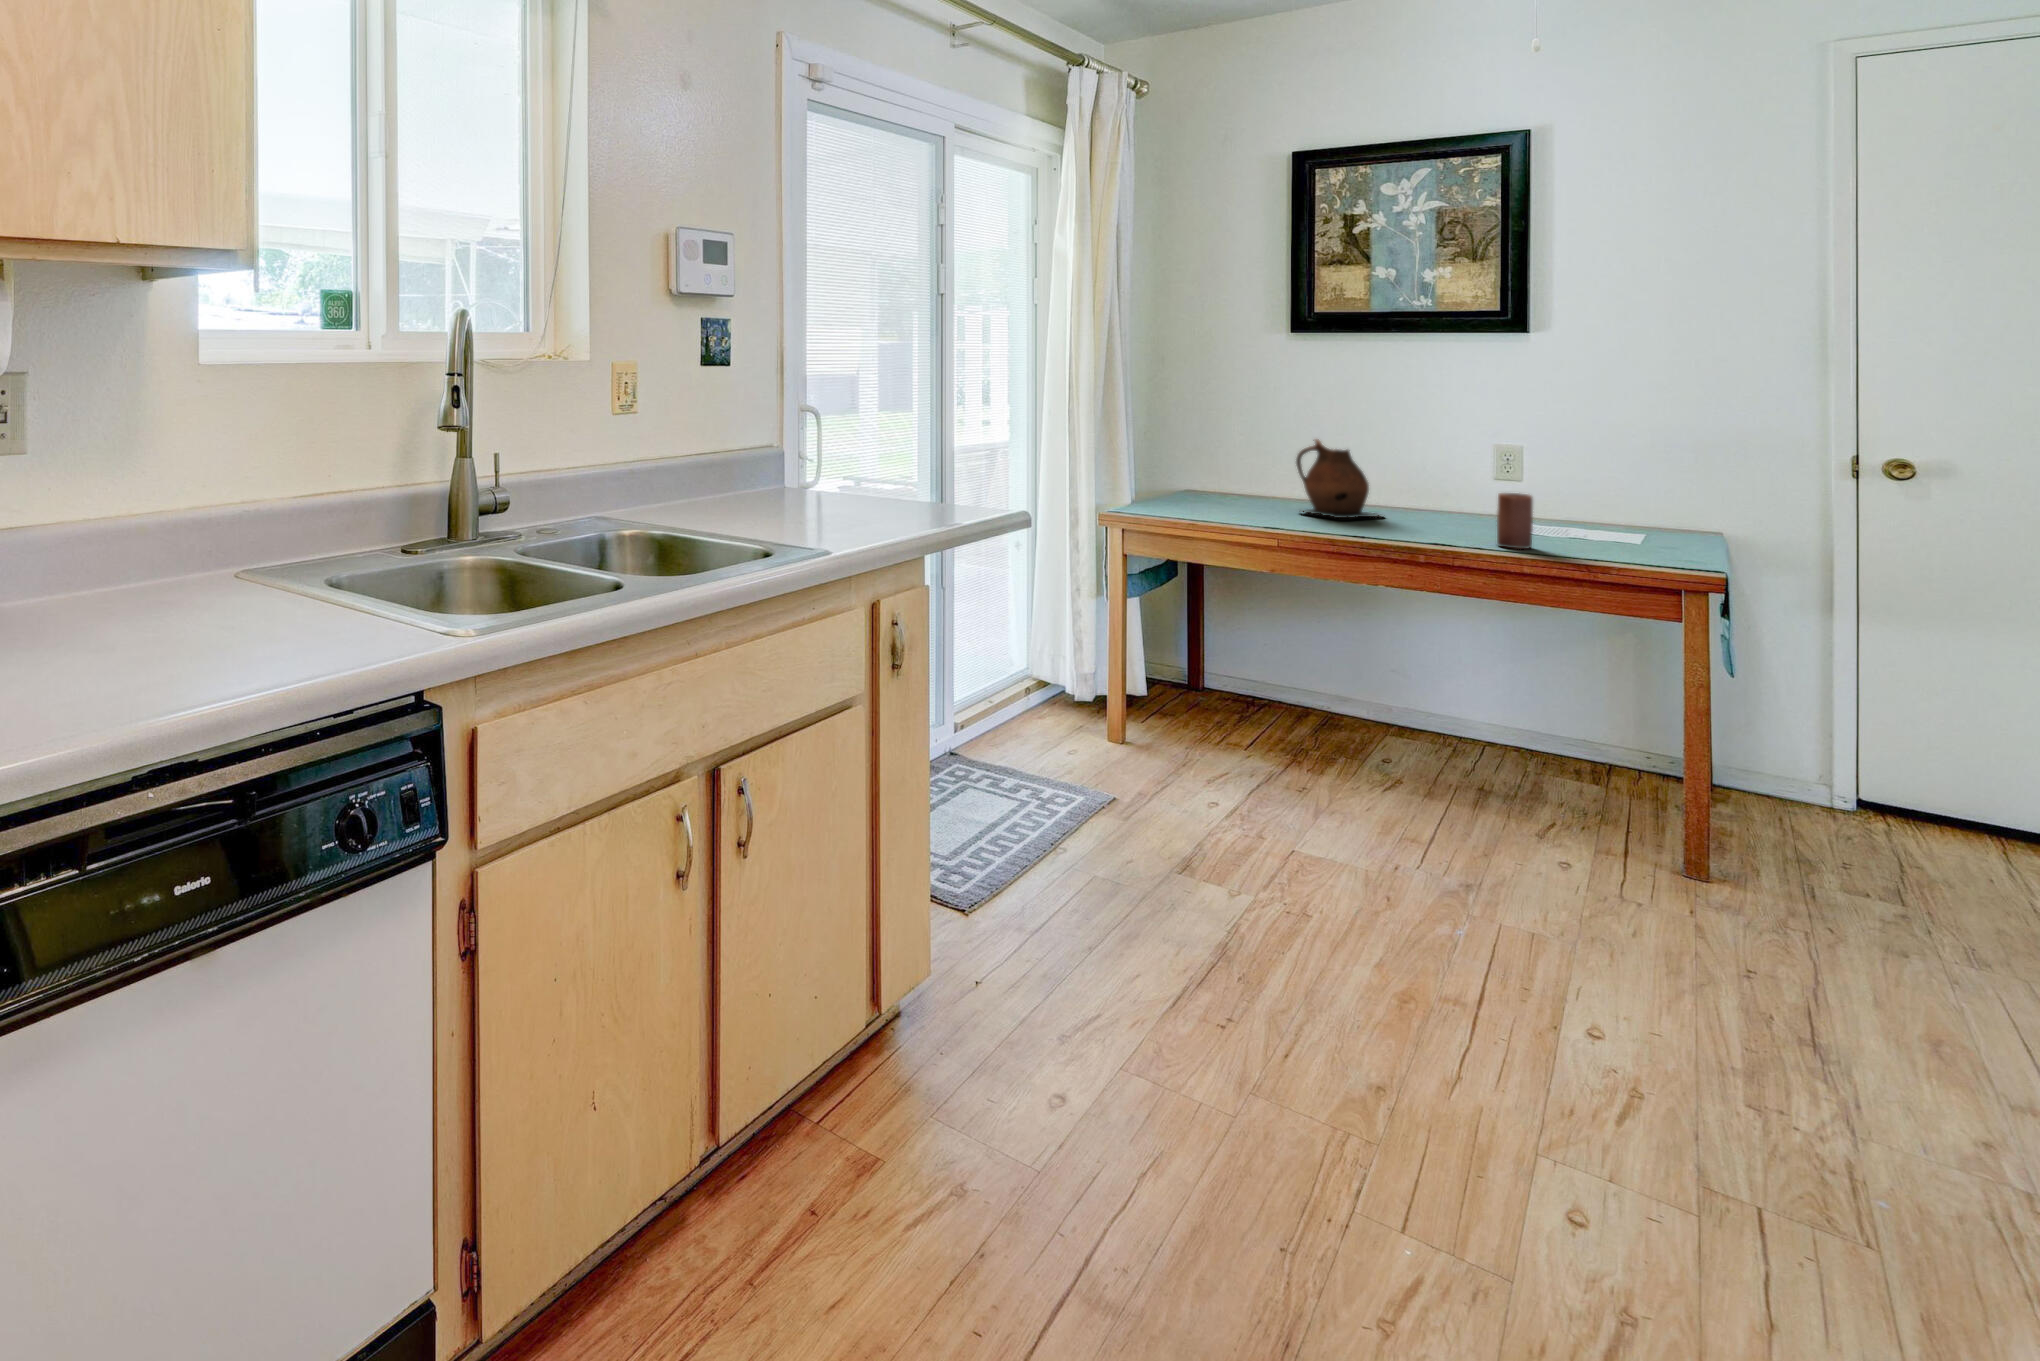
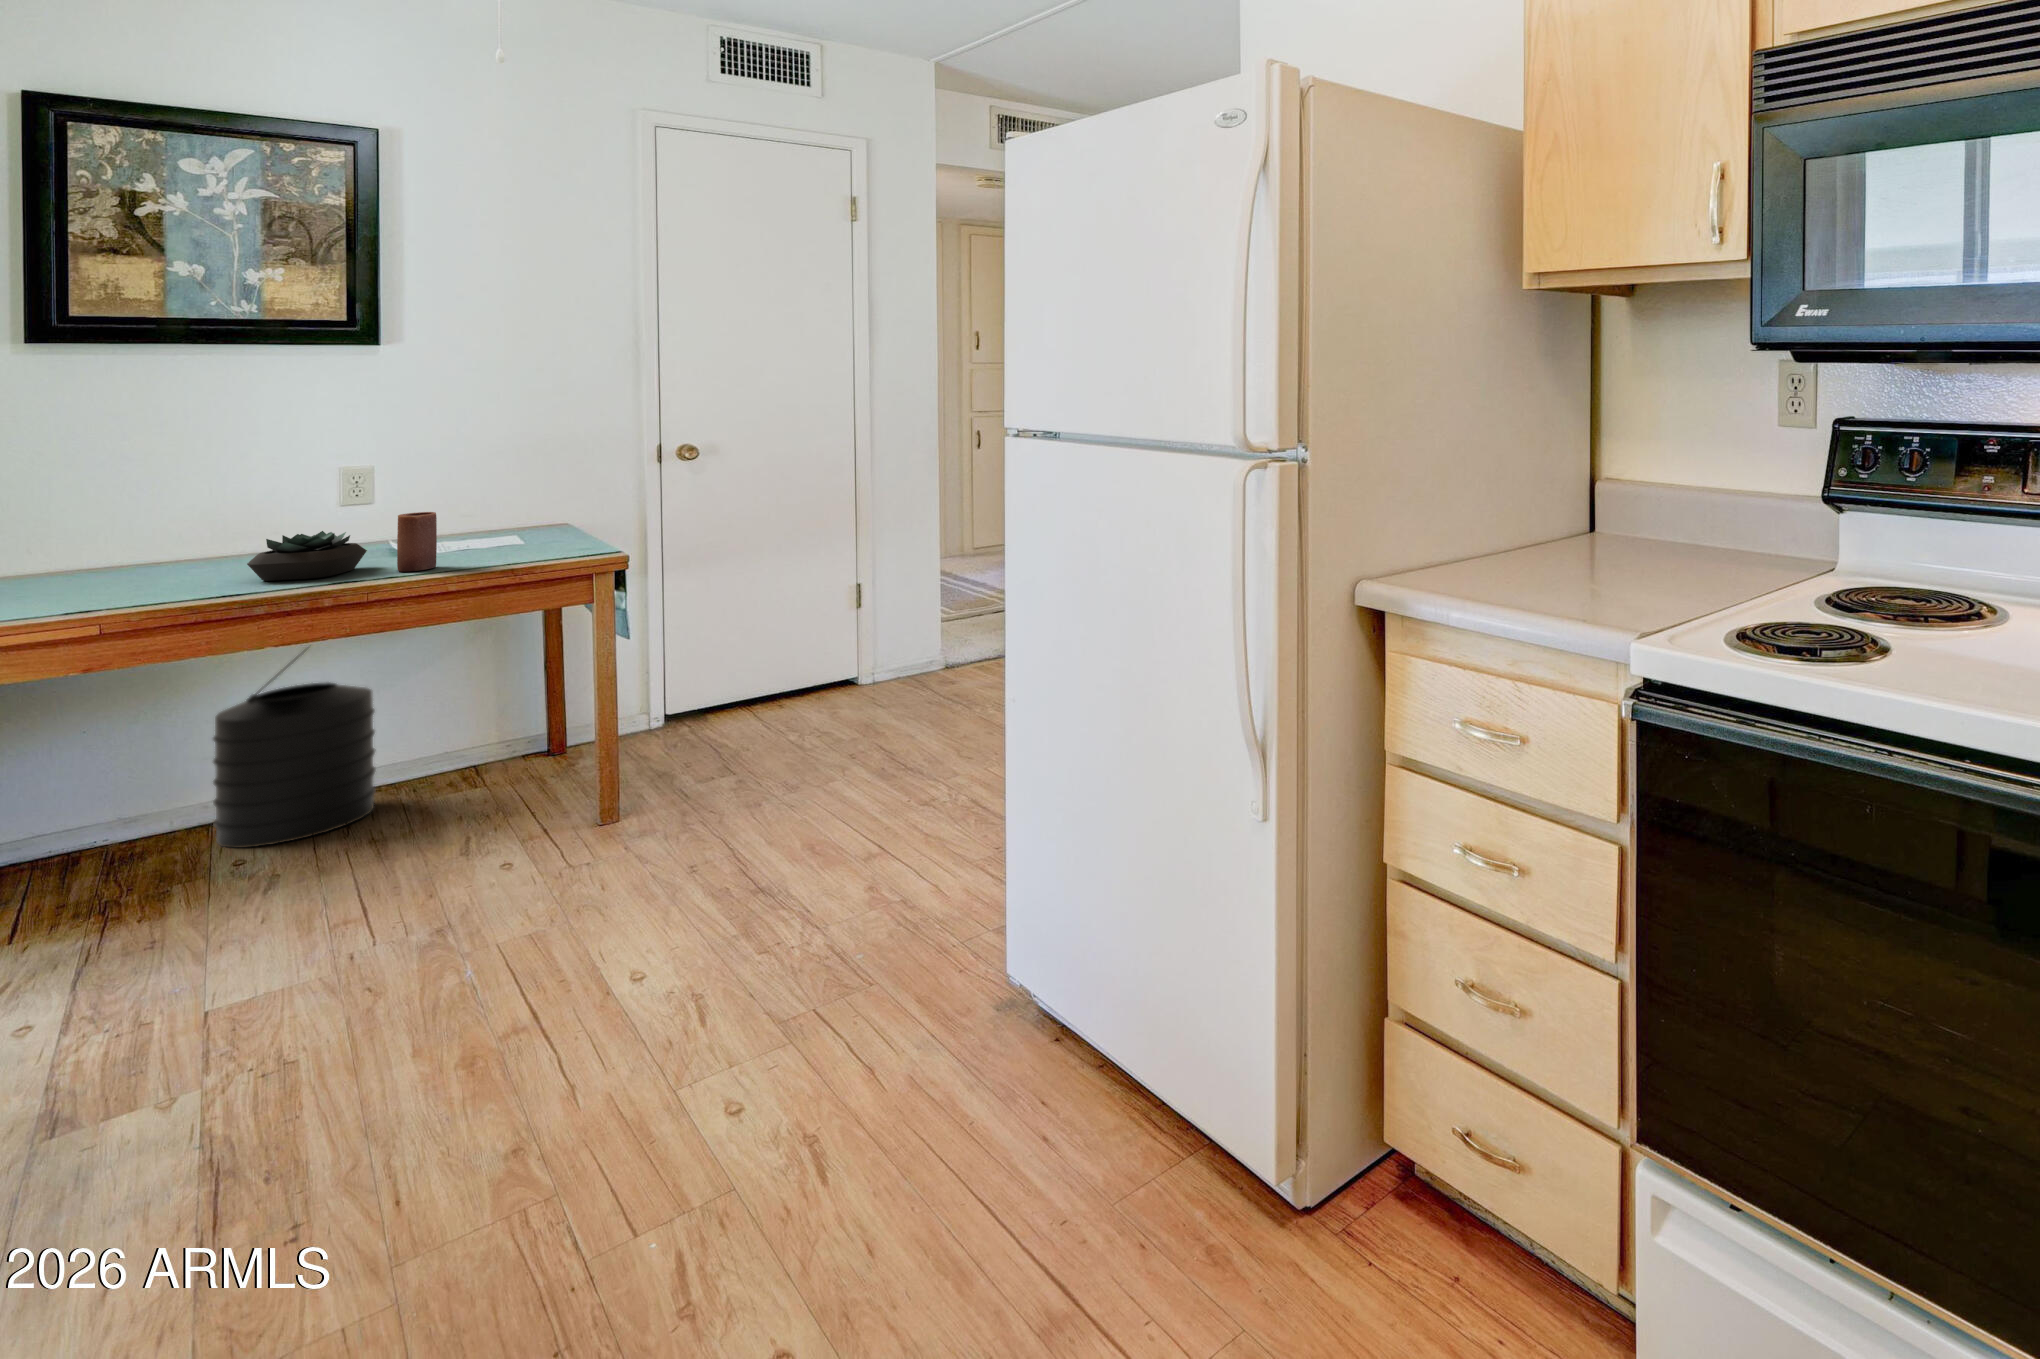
ceramic pitcher: present [1296,439,1380,518] -> none [70,484,221,587]
succulent plant: none [1389,496,1480,538] -> present [247,531,367,581]
trash can: none [1384,596,1505,765] -> present [213,650,376,848]

